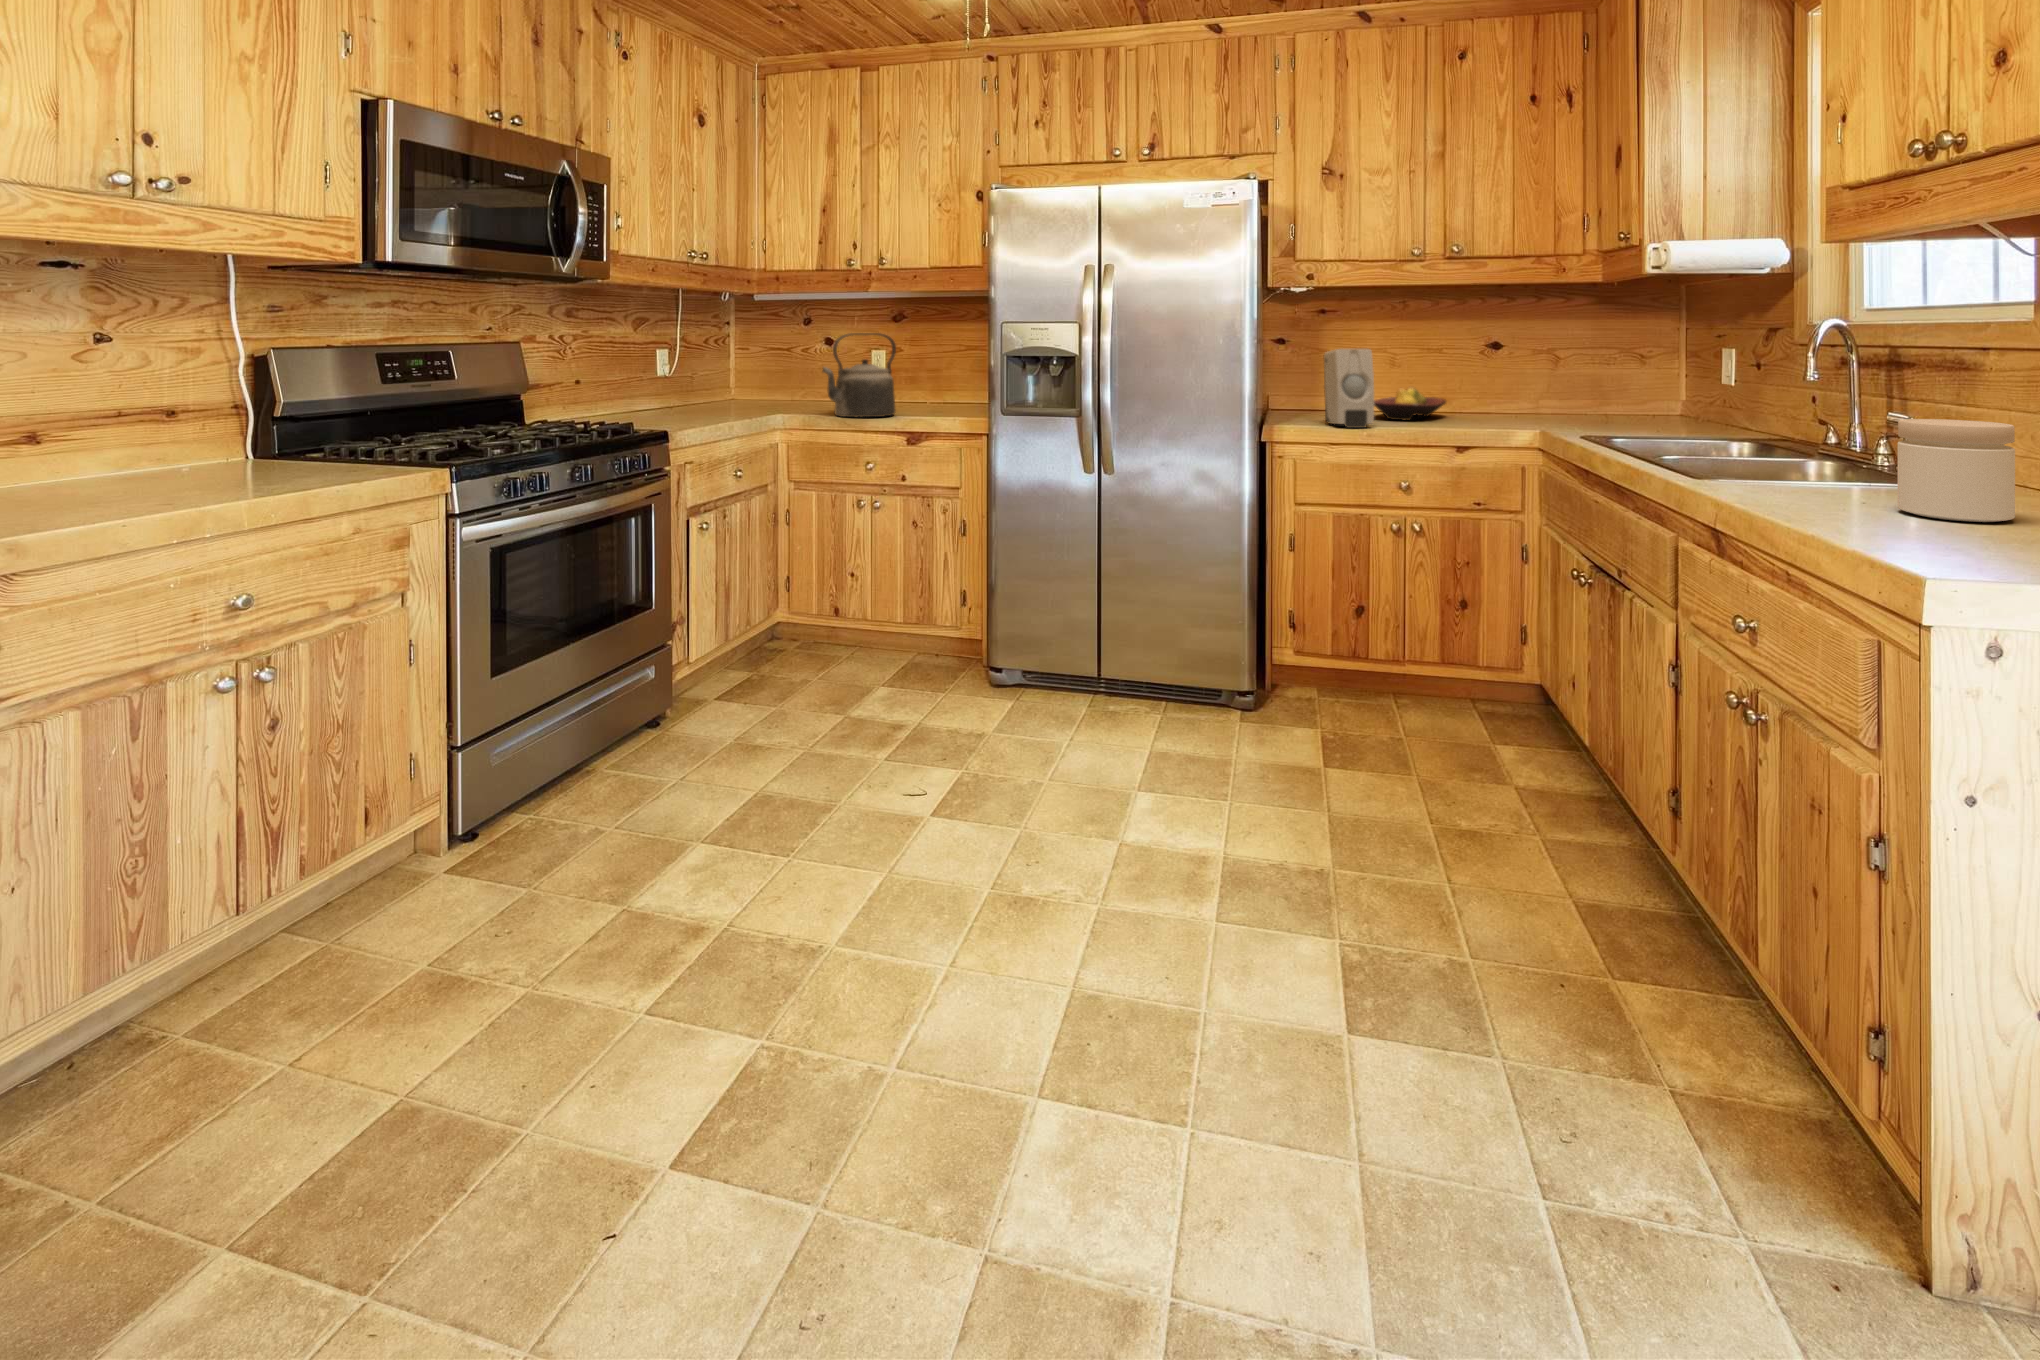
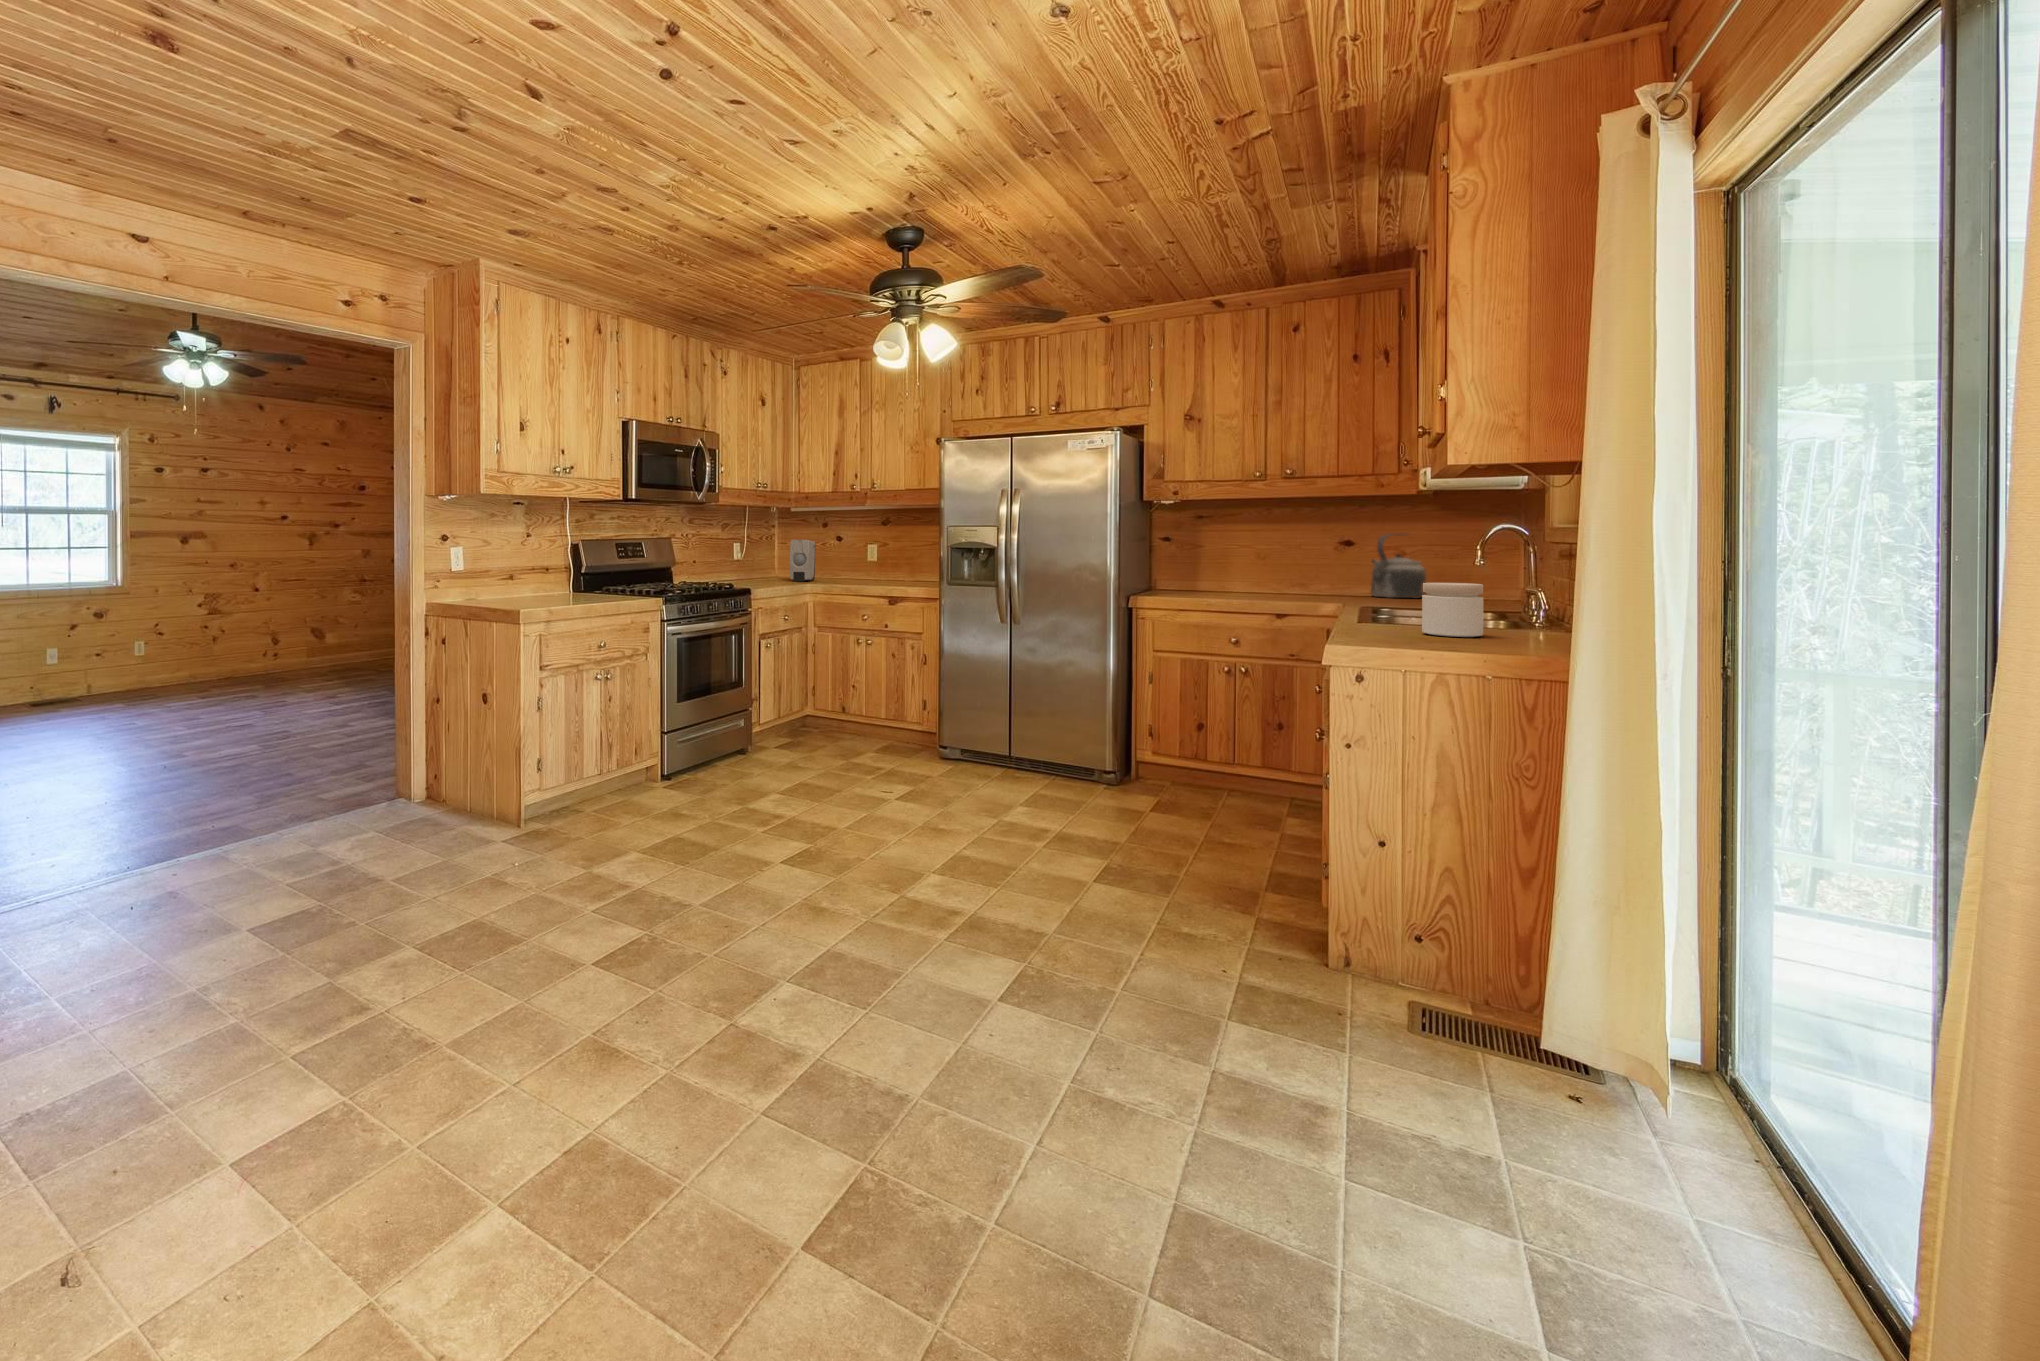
kettle: present [823,333,896,417] -> present [1371,534,1426,598]
soap dispenser: present [1324,349,1374,428] -> present [790,540,815,581]
fruit bowl: present [1374,386,1446,420] -> none [1220,573,1286,596]

